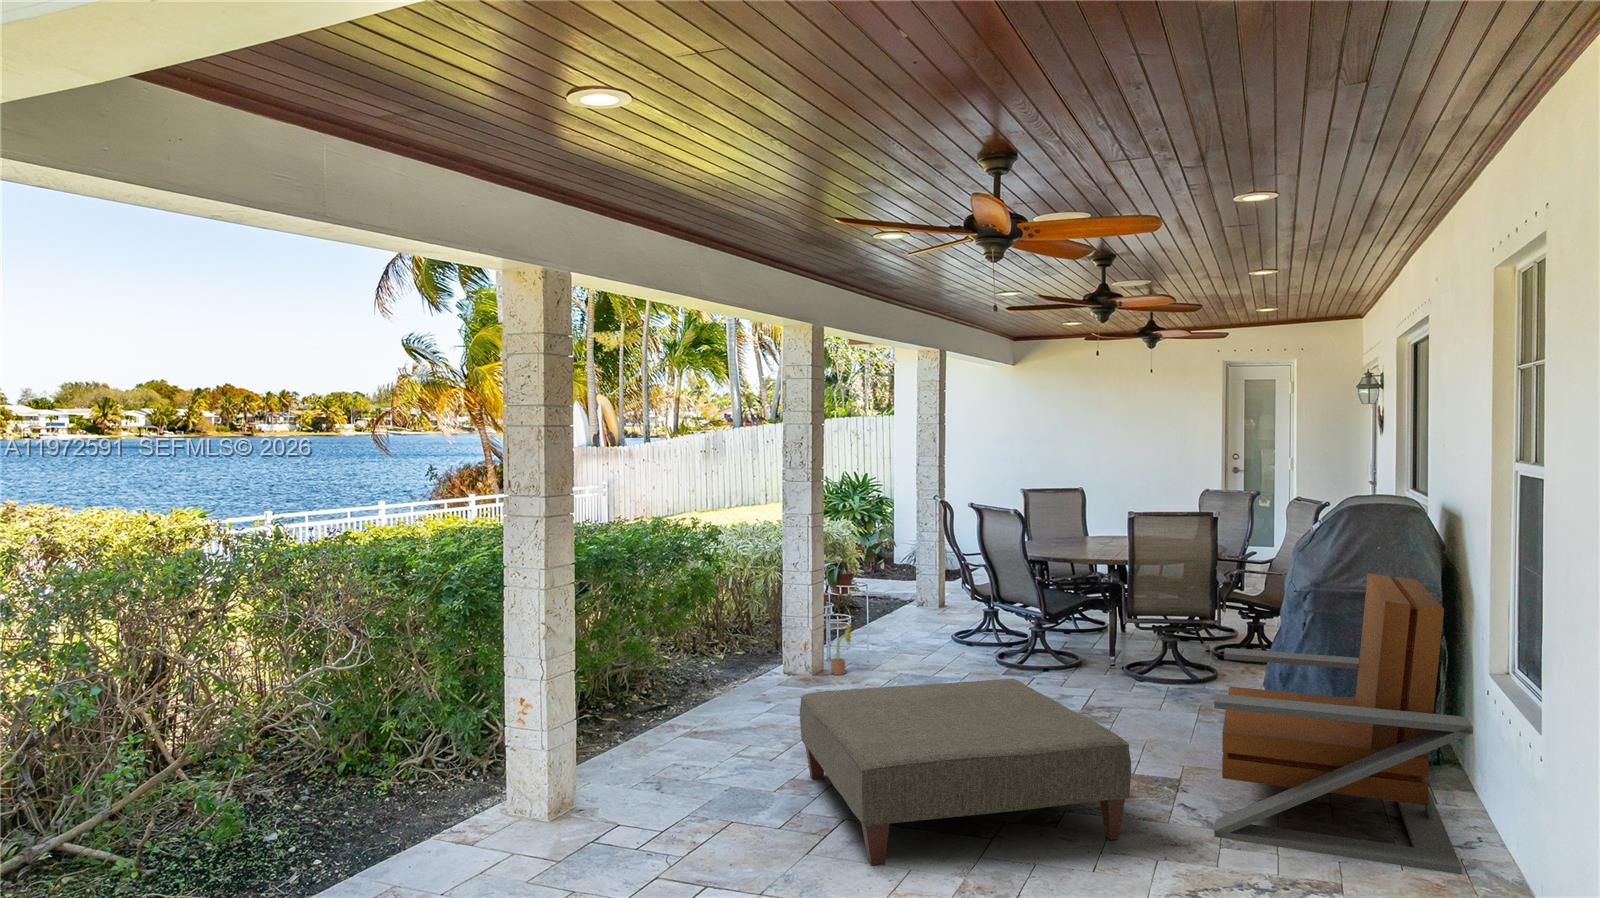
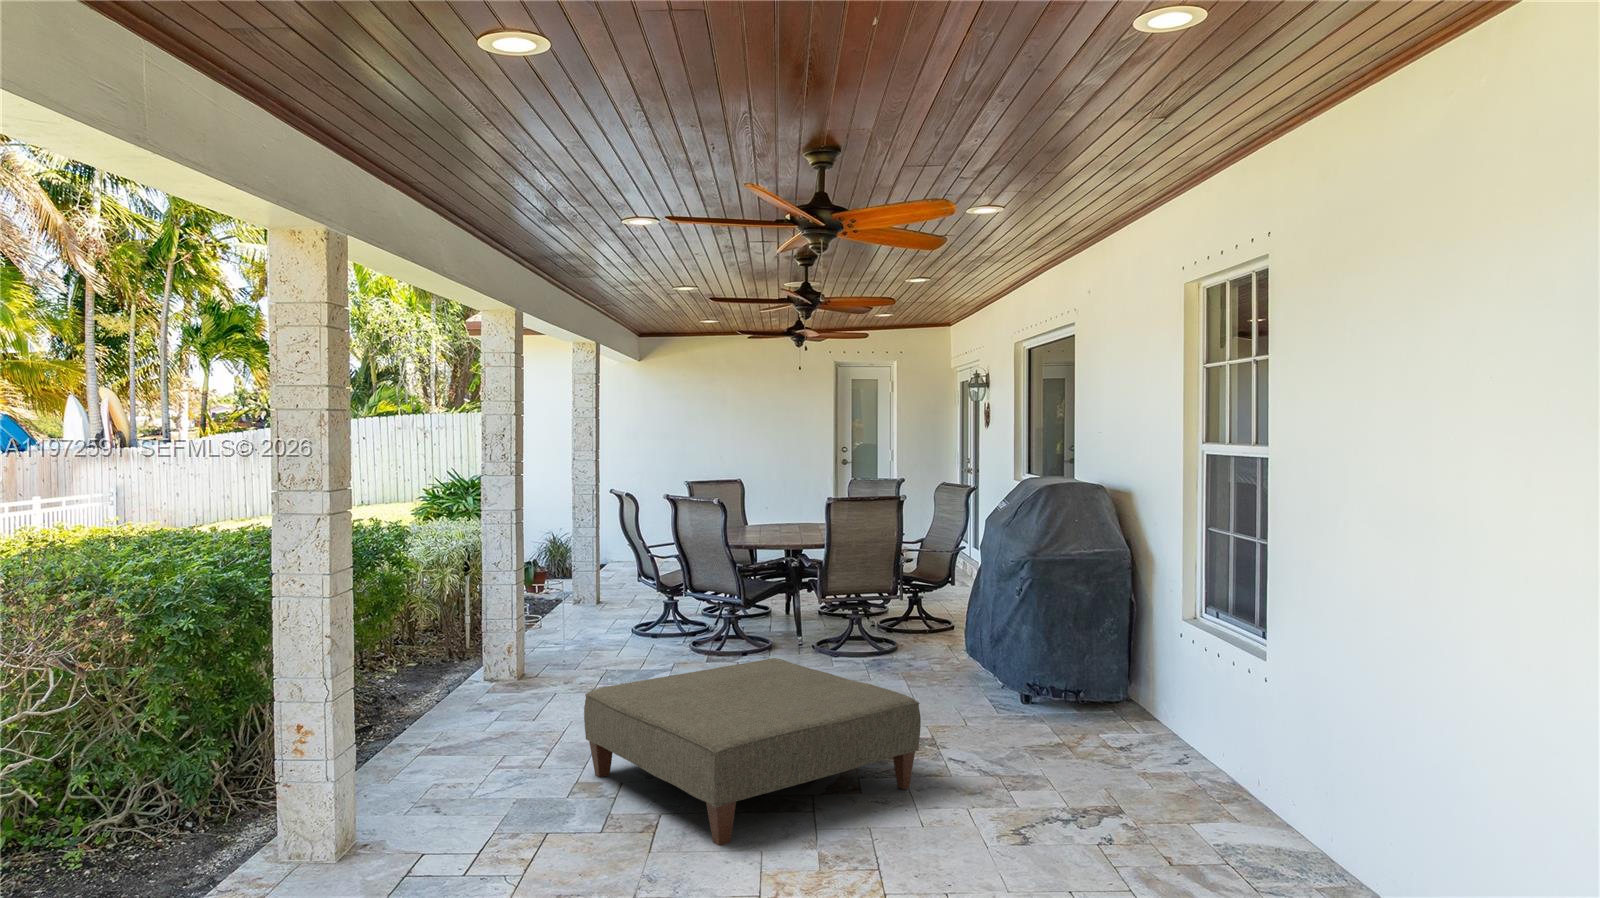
lounge chair: present [1214,574,1473,874] -> none [942,545,1164,775]
decorative plant: present [831,626,851,675] -> none [536,622,559,676]

